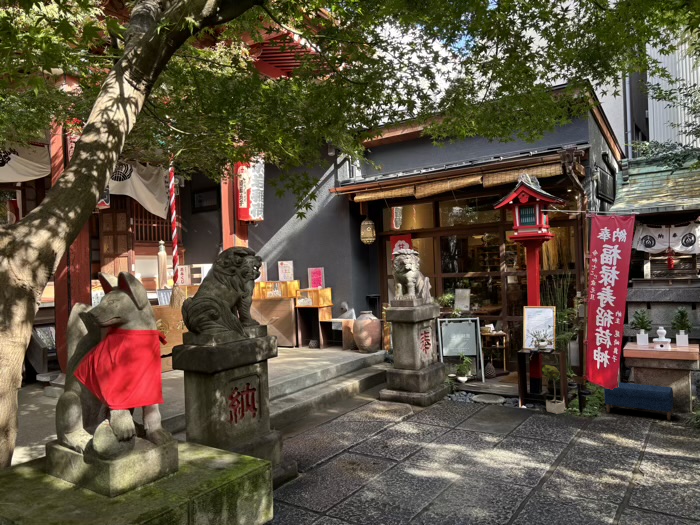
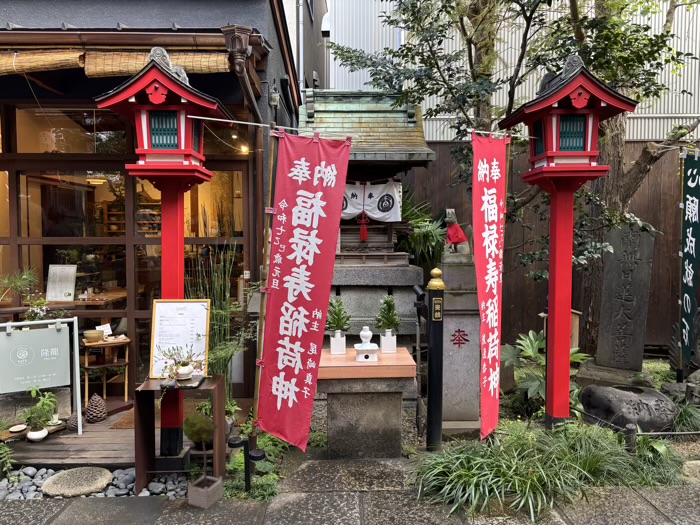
bench: present [604,382,674,420] -> none [288,421,385,481]

